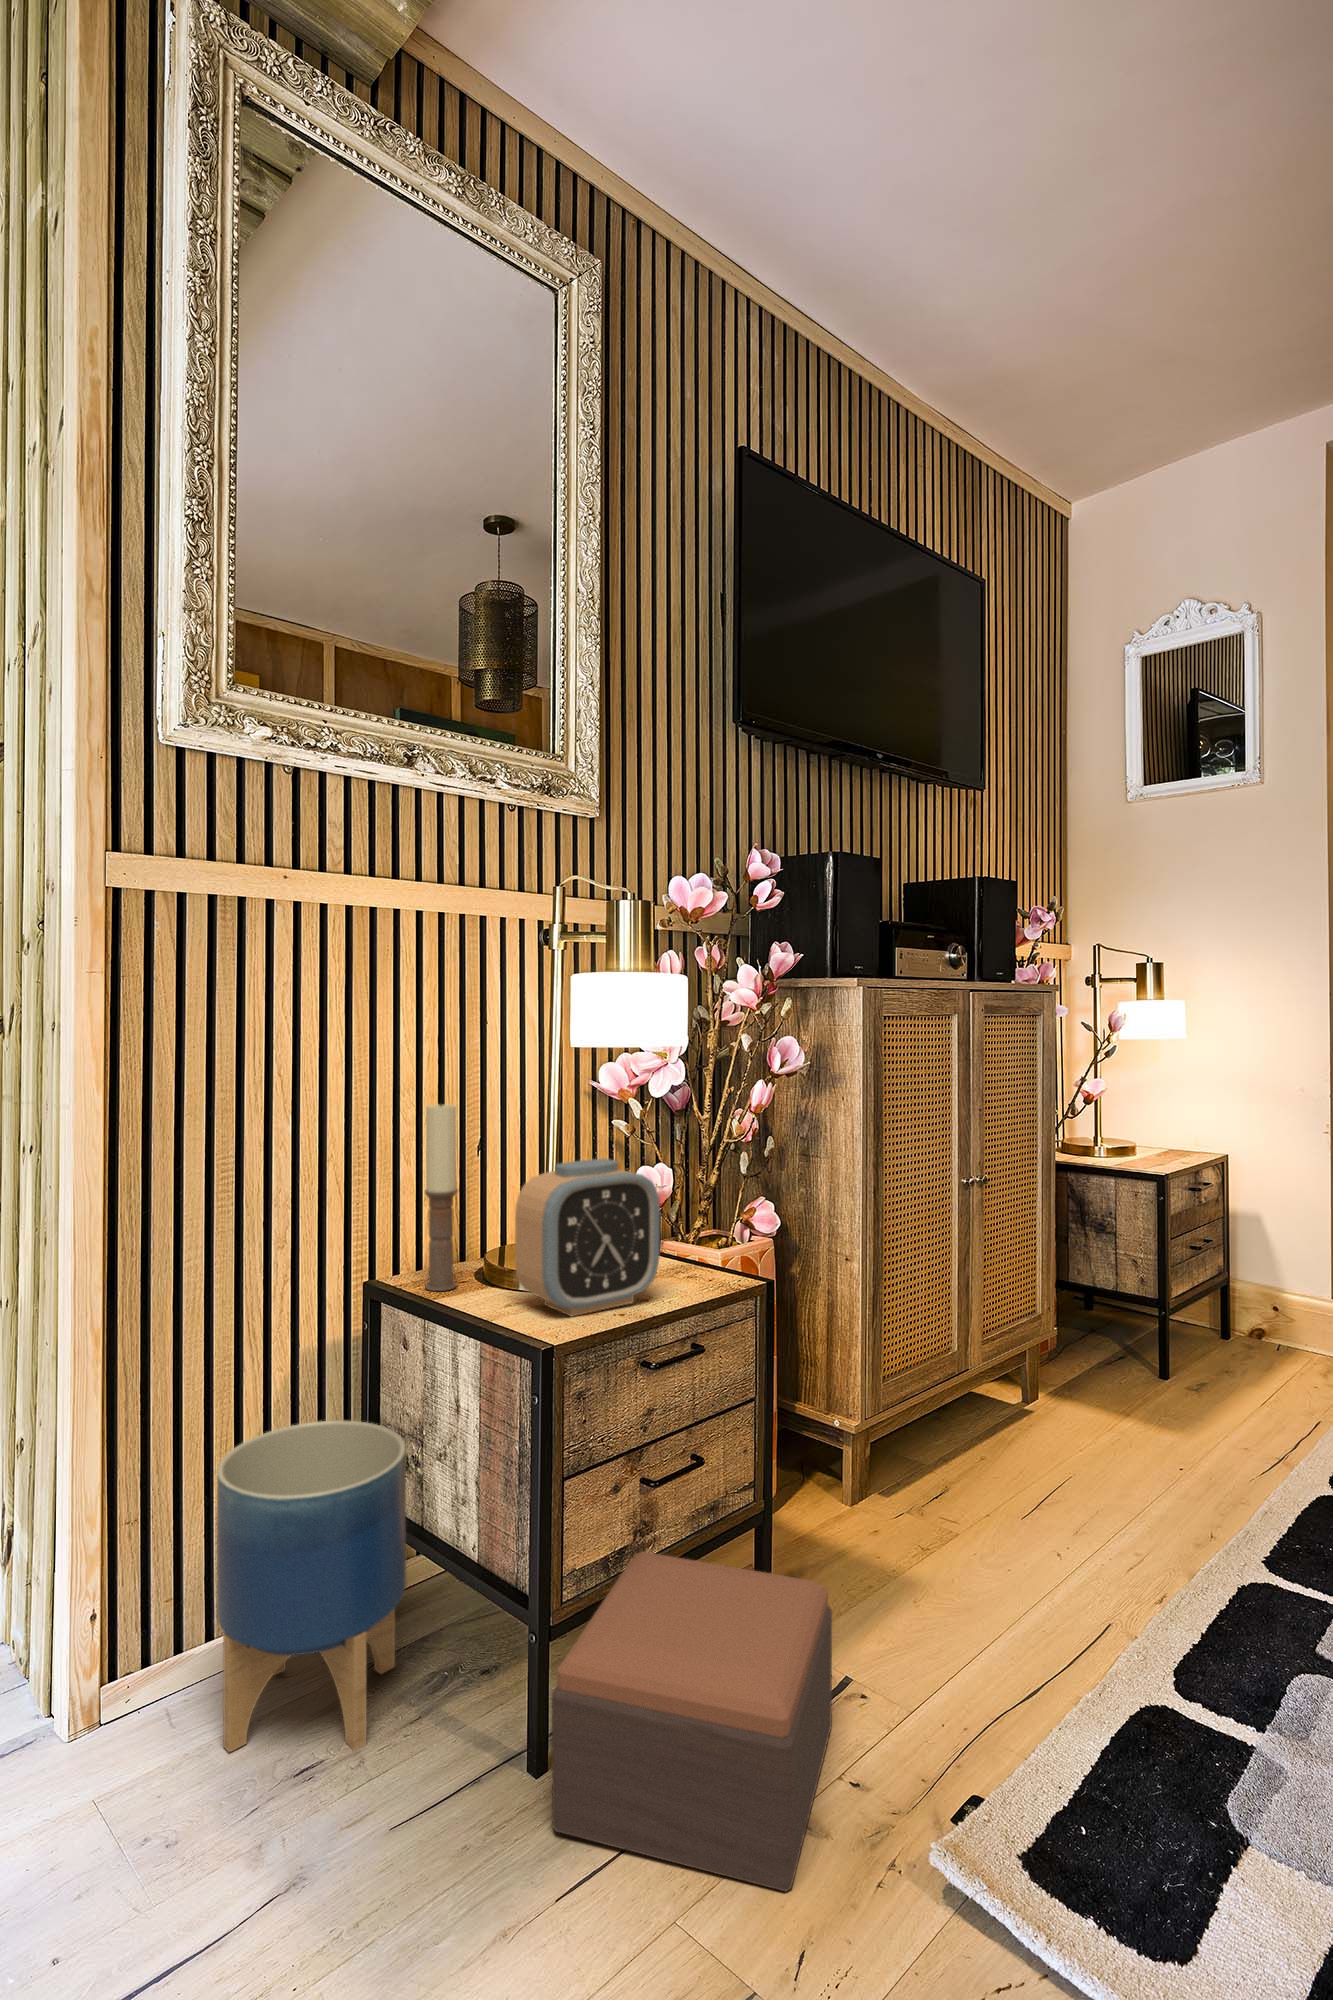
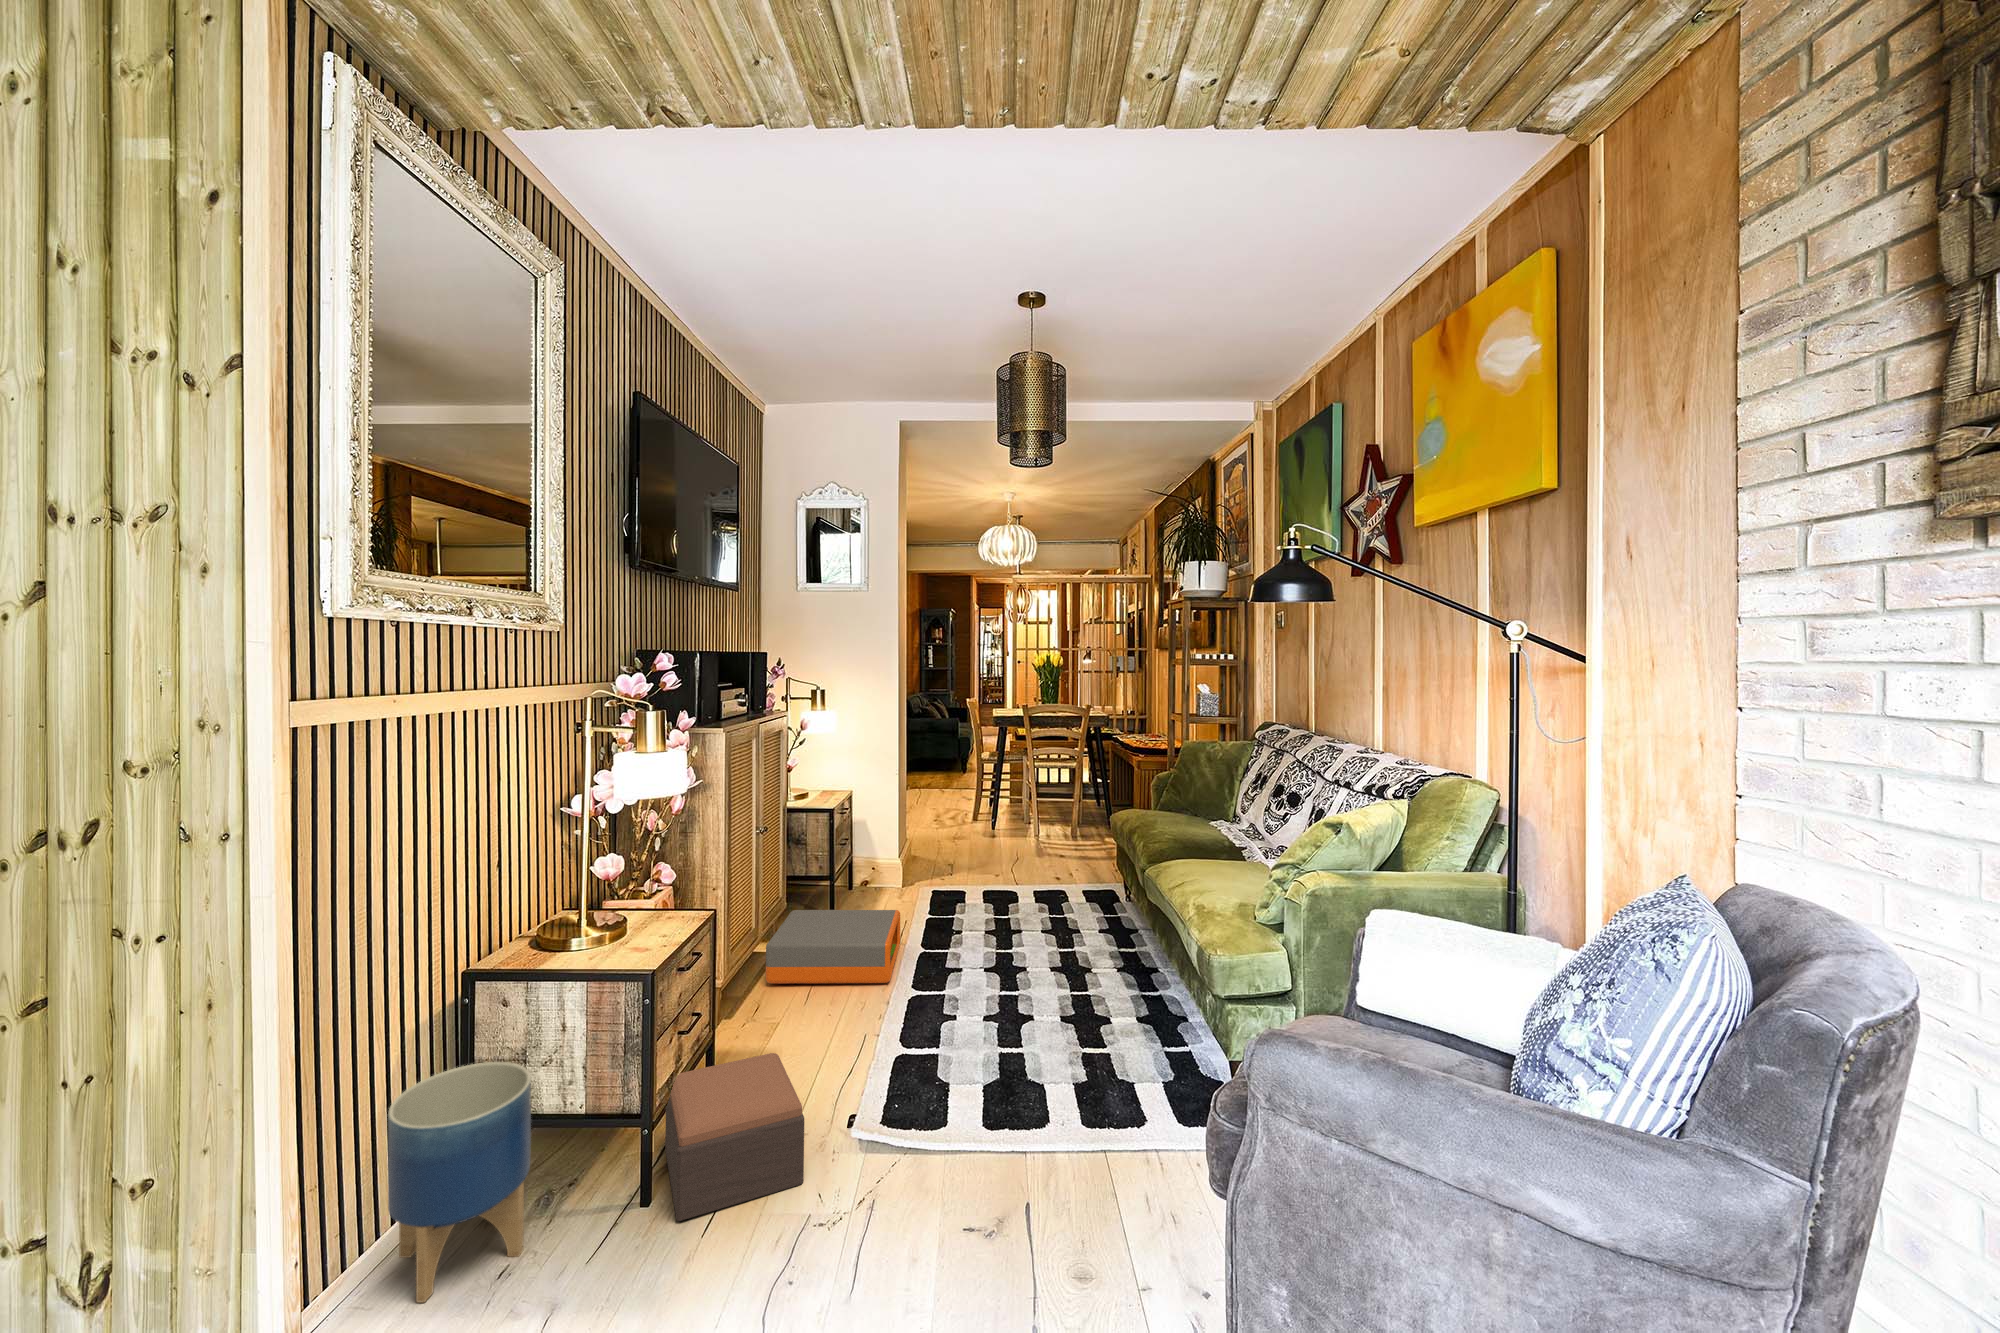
candle: present [425,1102,458,1291] -> none [509,842,534,966]
alarm clock: present [515,1159,660,1316] -> none [594,861,671,956]
storage box: none [969,1346,1277,1535] -> present [766,910,900,984]

